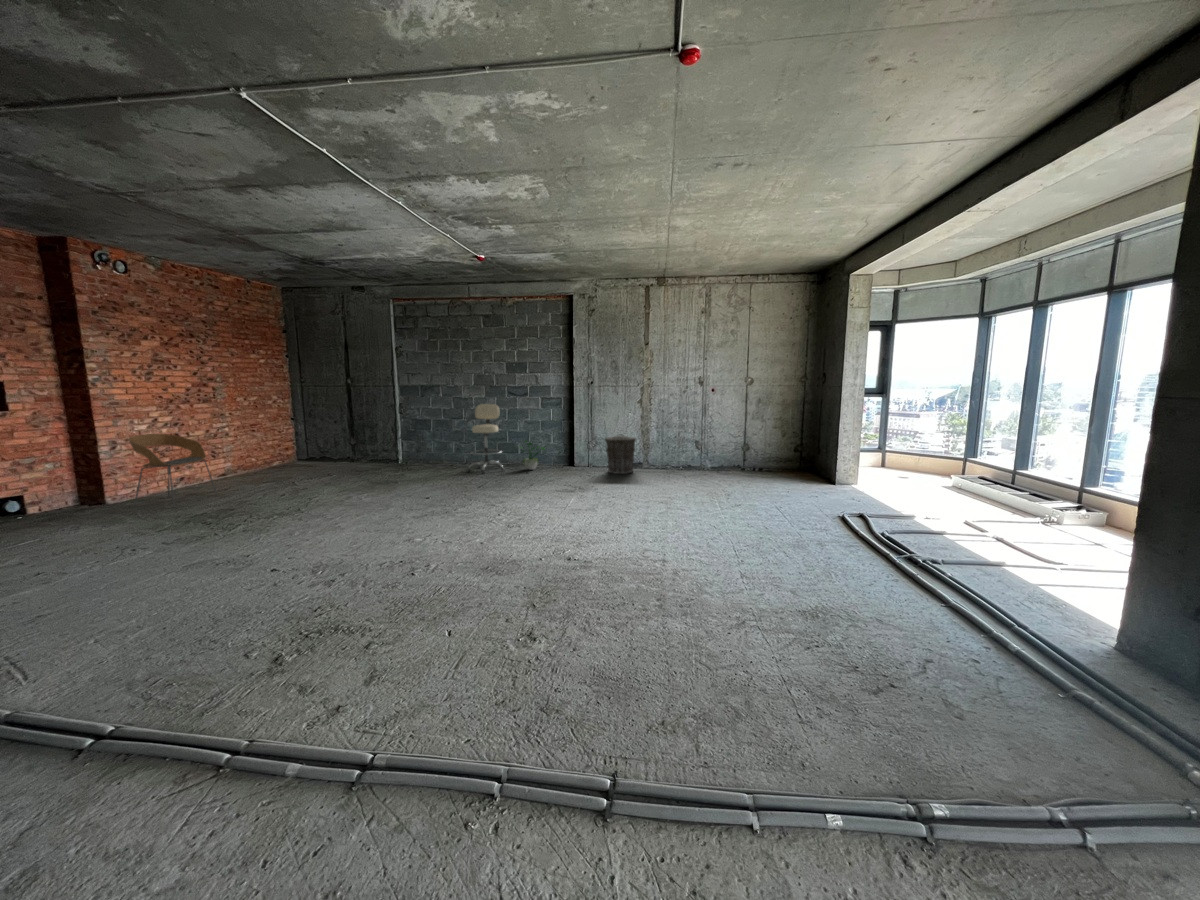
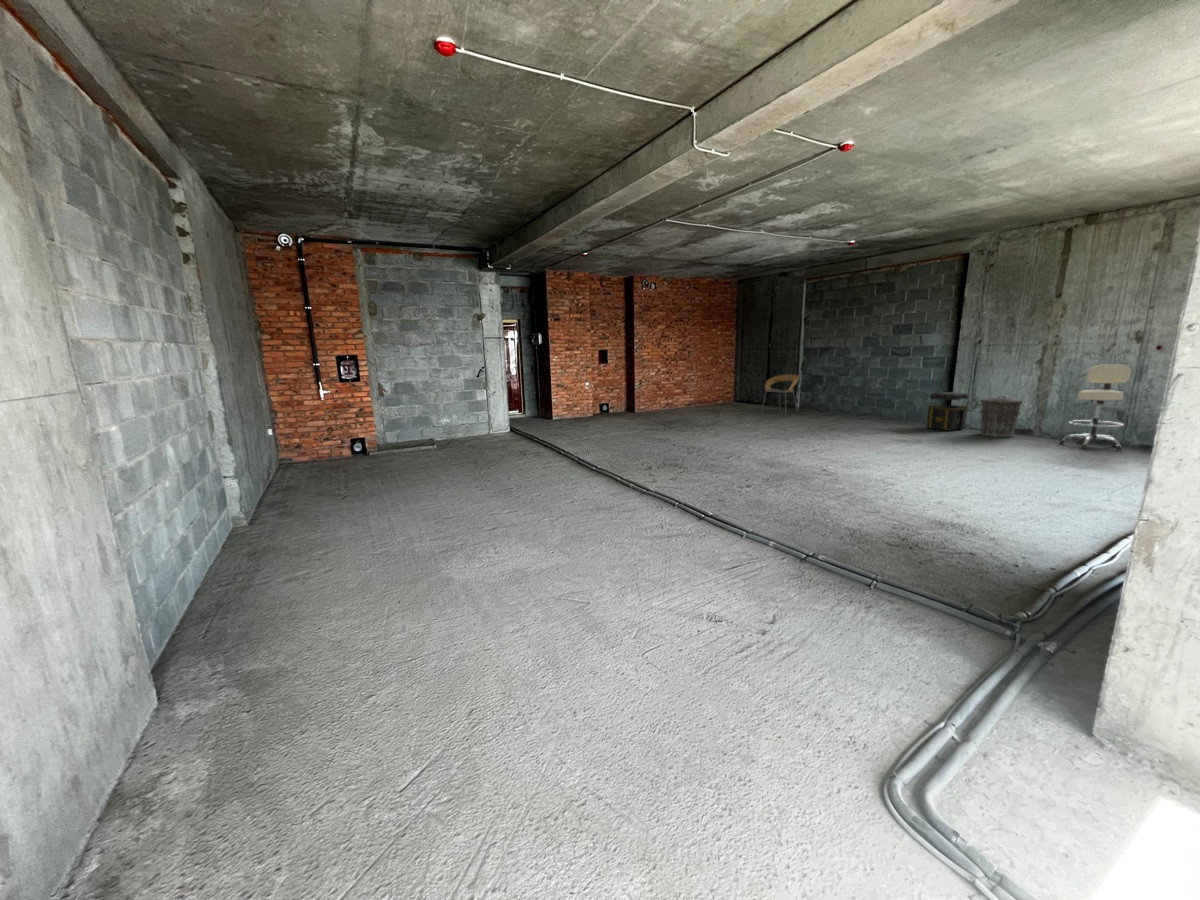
stool: present [468,404,504,473] -> present [1060,364,1131,450]
toolbox: none [560,433,591,473] -> present [927,392,969,431]
chair: present [128,434,217,507] -> present [763,375,799,402]
potted plant: present [521,441,546,470] -> none [892,390,926,423]

